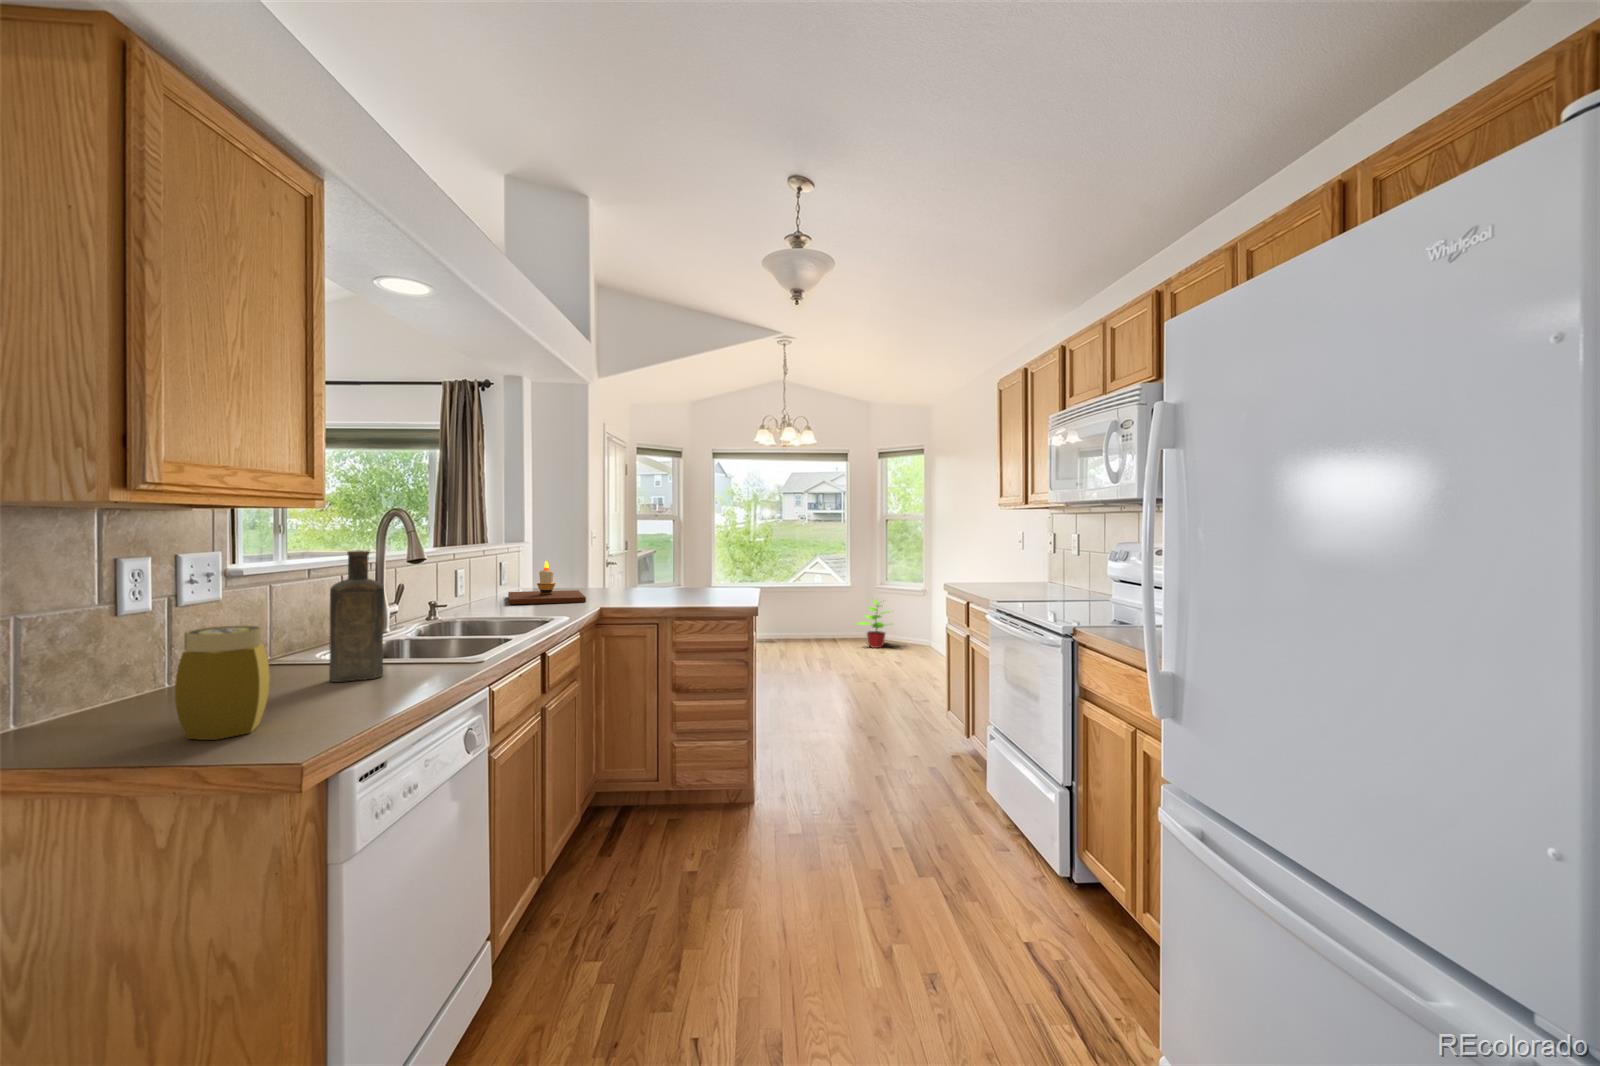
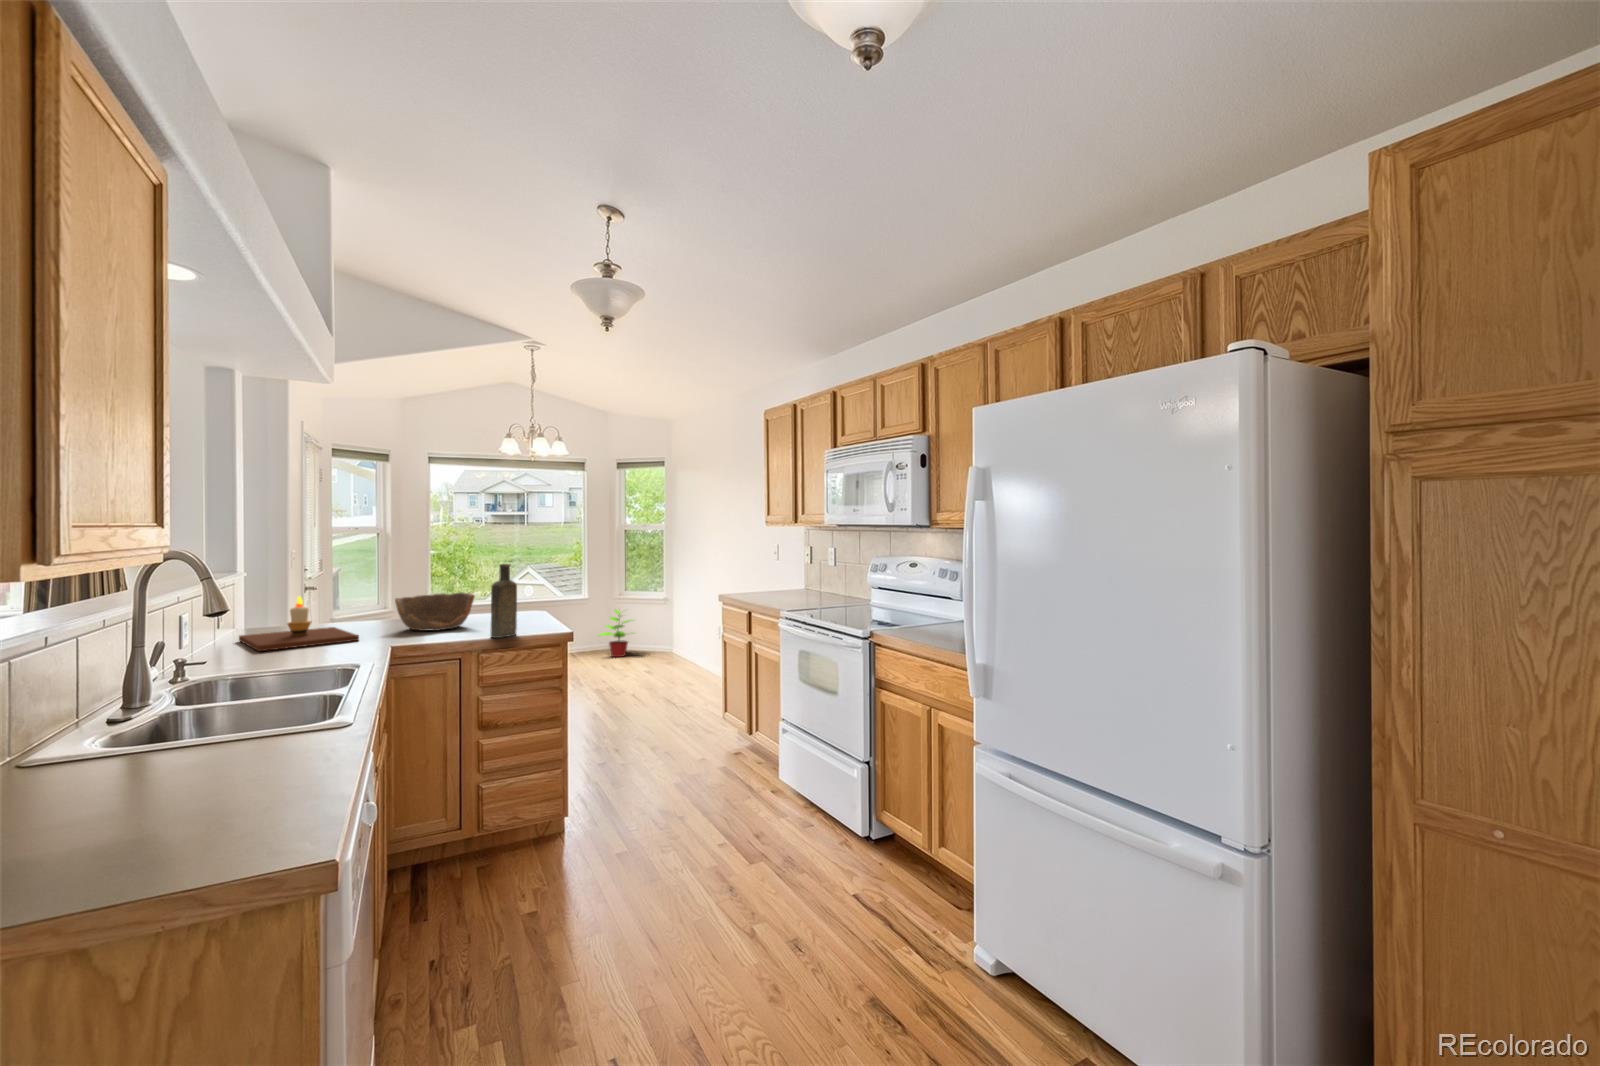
bottle: present [329,550,384,682] -> present [490,564,517,638]
bowl: none [621,566,687,598] -> present [395,593,475,631]
jar: present [175,626,270,740] -> none [66,721,185,873]

